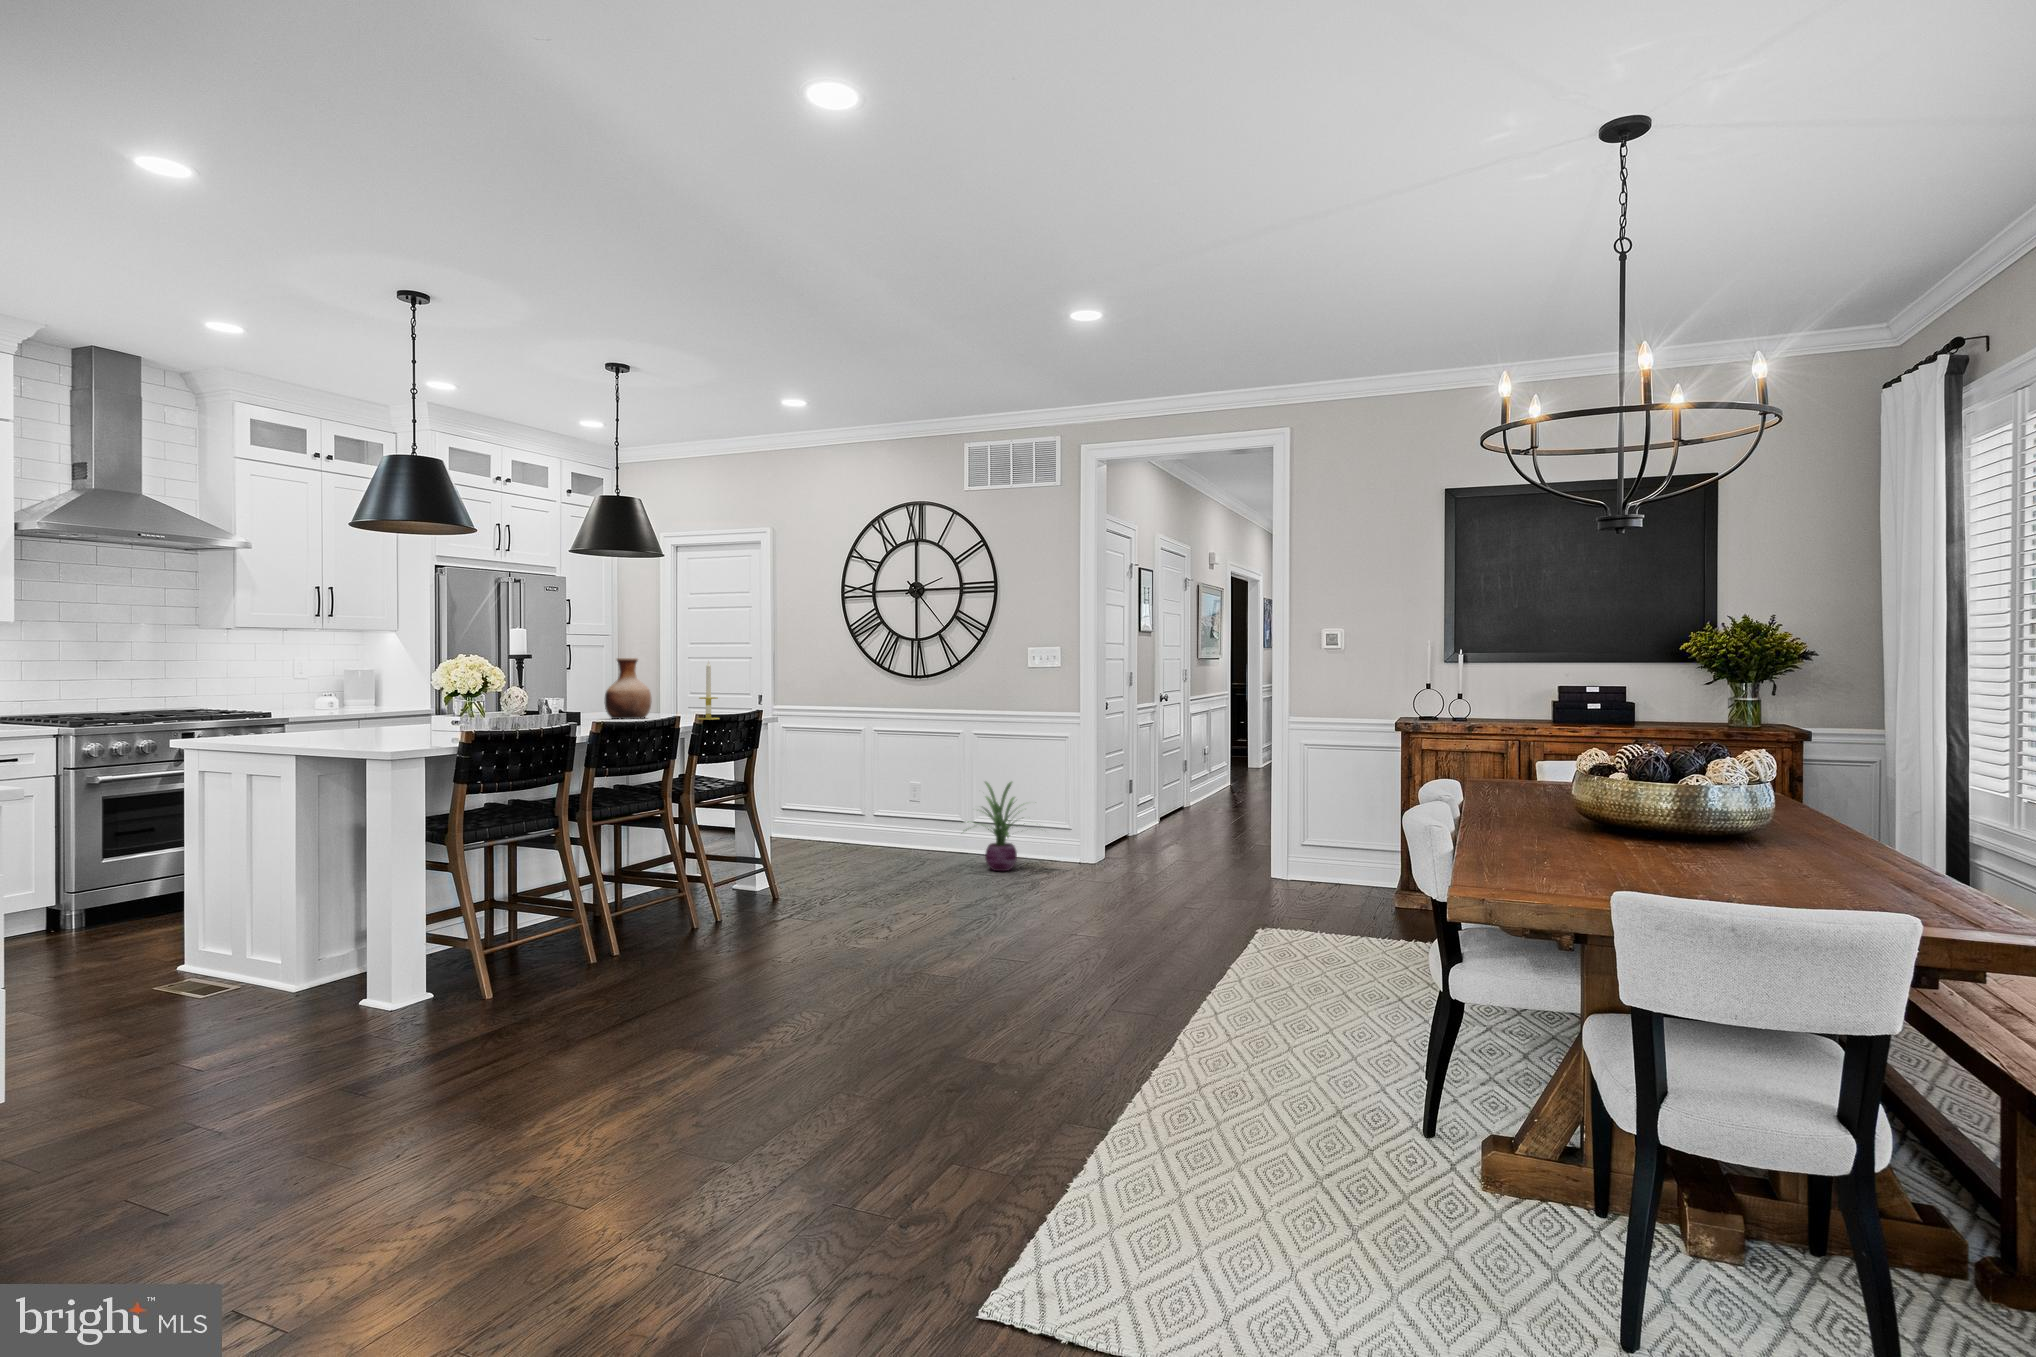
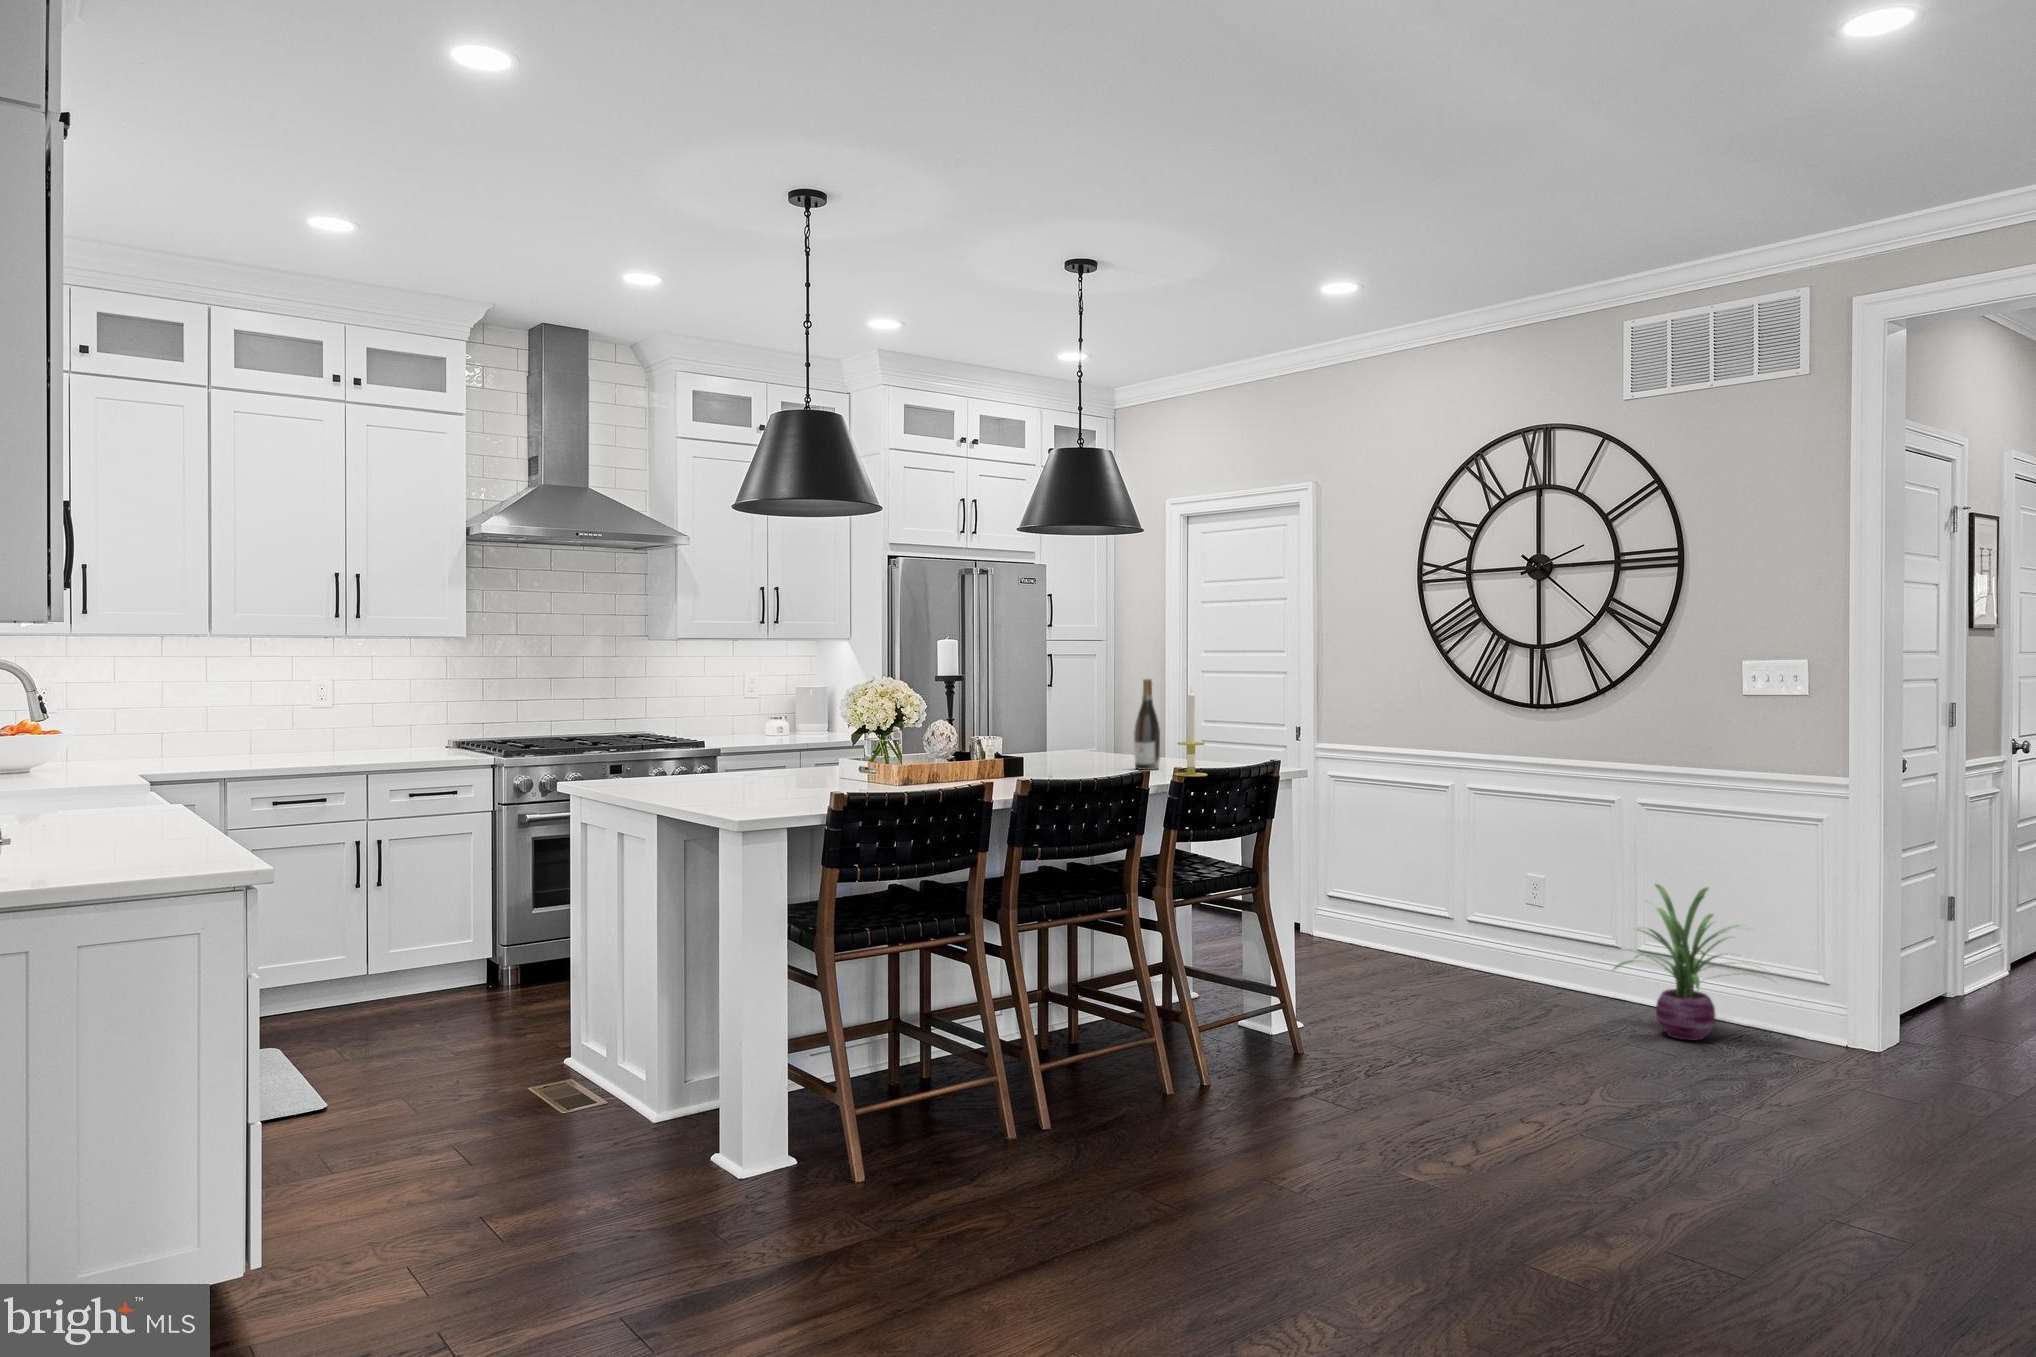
wine bottle: none [662,657,680,719] -> present [1134,679,1160,770]
vase: present [604,658,652,719] -> none [1062,680,1124,767]

